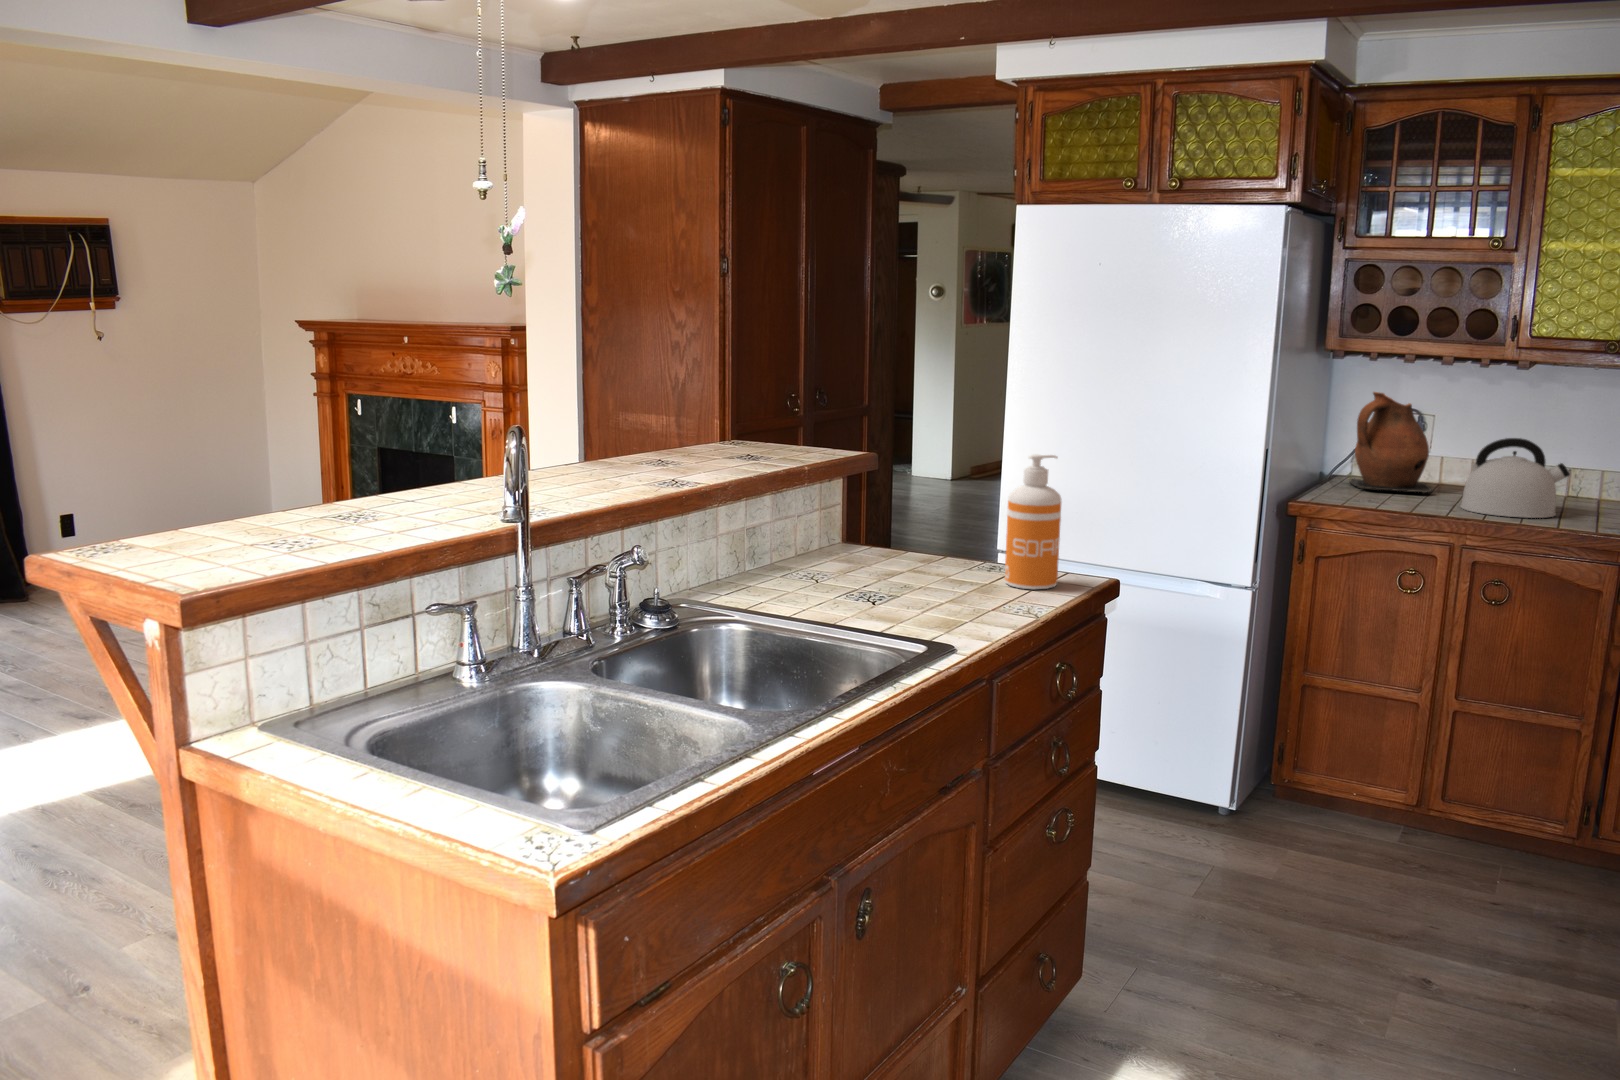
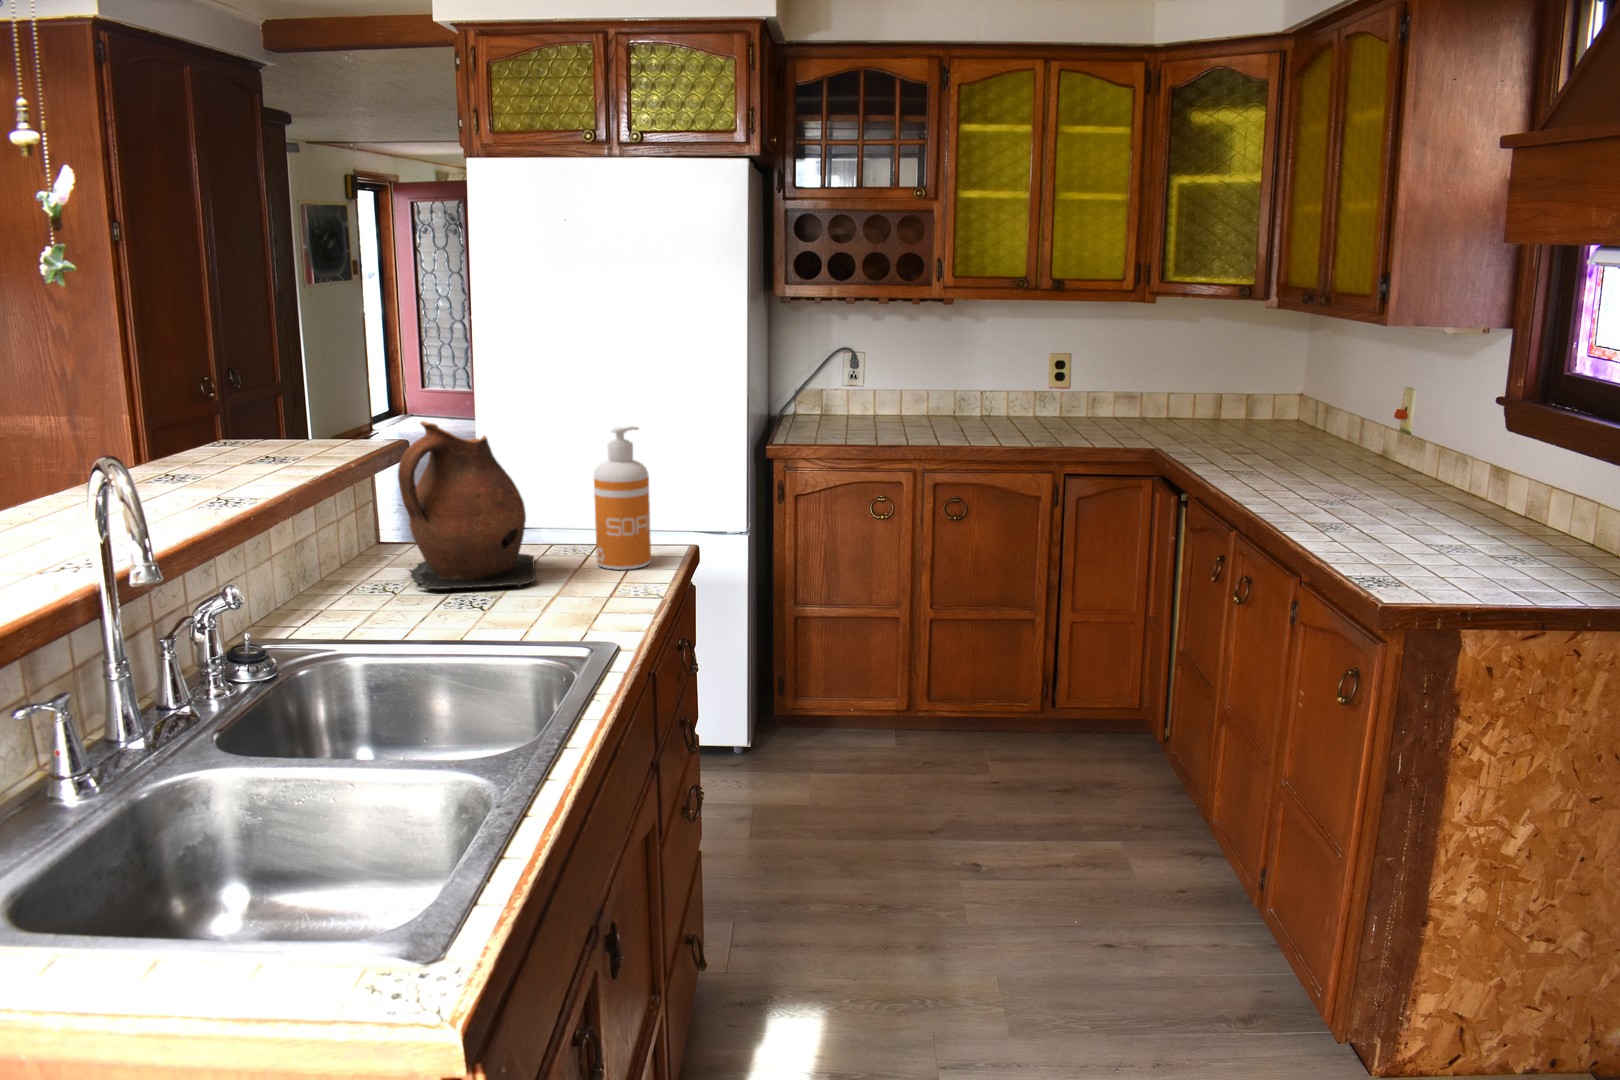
ceramic pitcher: present [1350,392,1432,493] -> present [398,421,536,589]
kettle: present [1460,438,1570,518] -> none [909,369,993,440]

